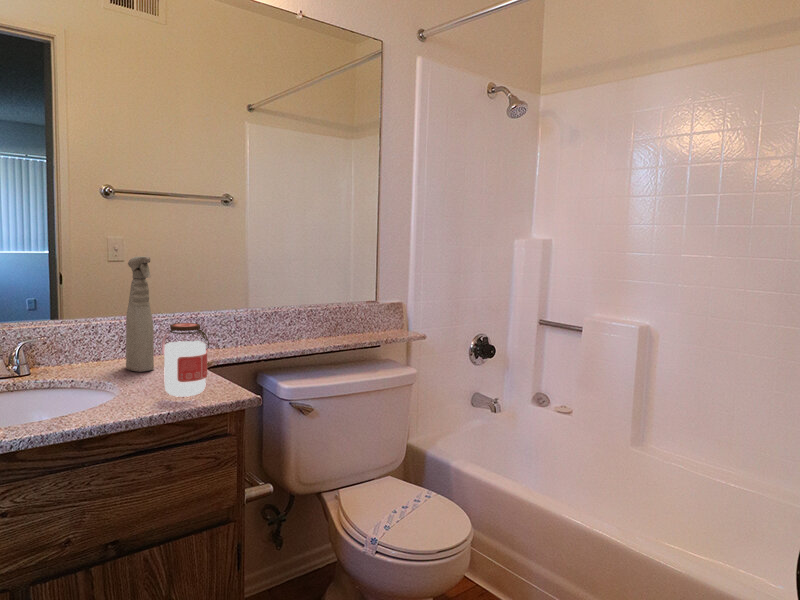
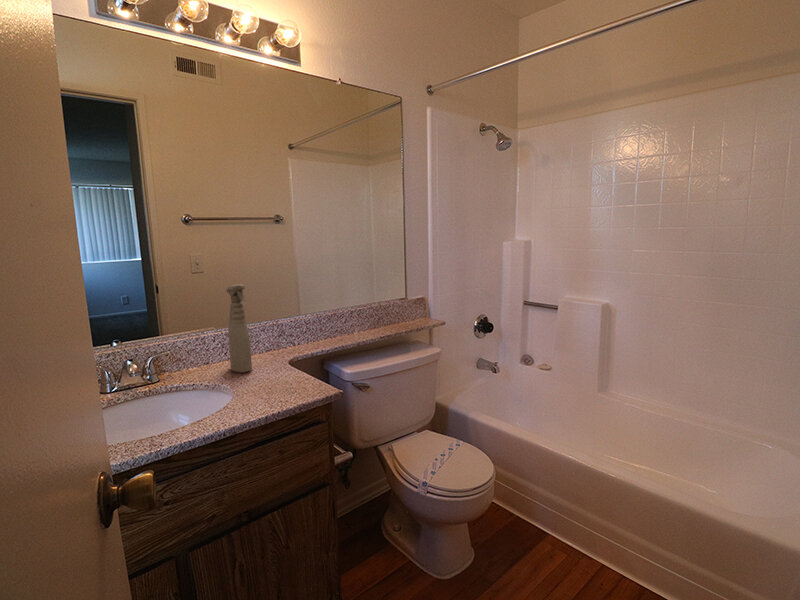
jar: present [162,323,209,397] -> none [264,338,300,396]

